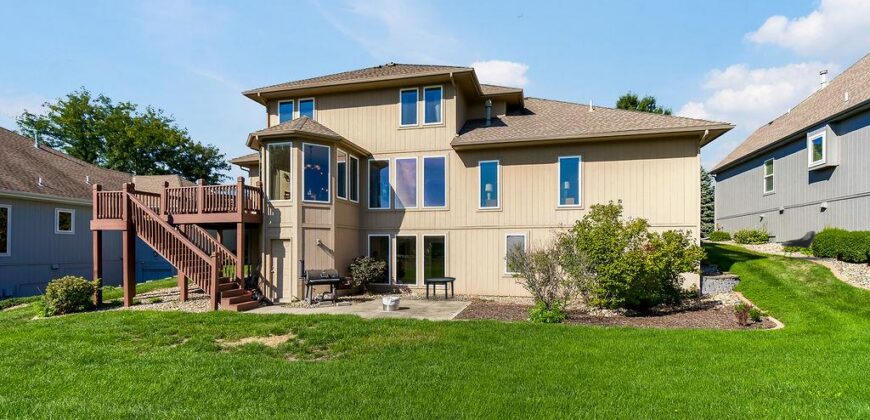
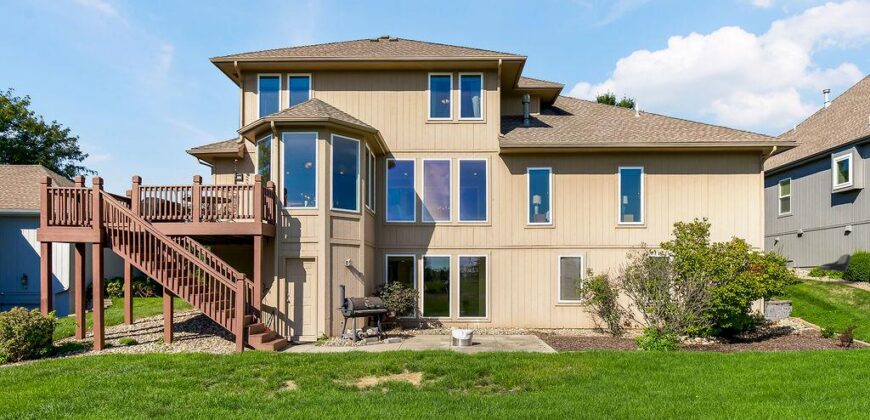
round table: present [424,277,456,300] -> none [465,307,505,334]

